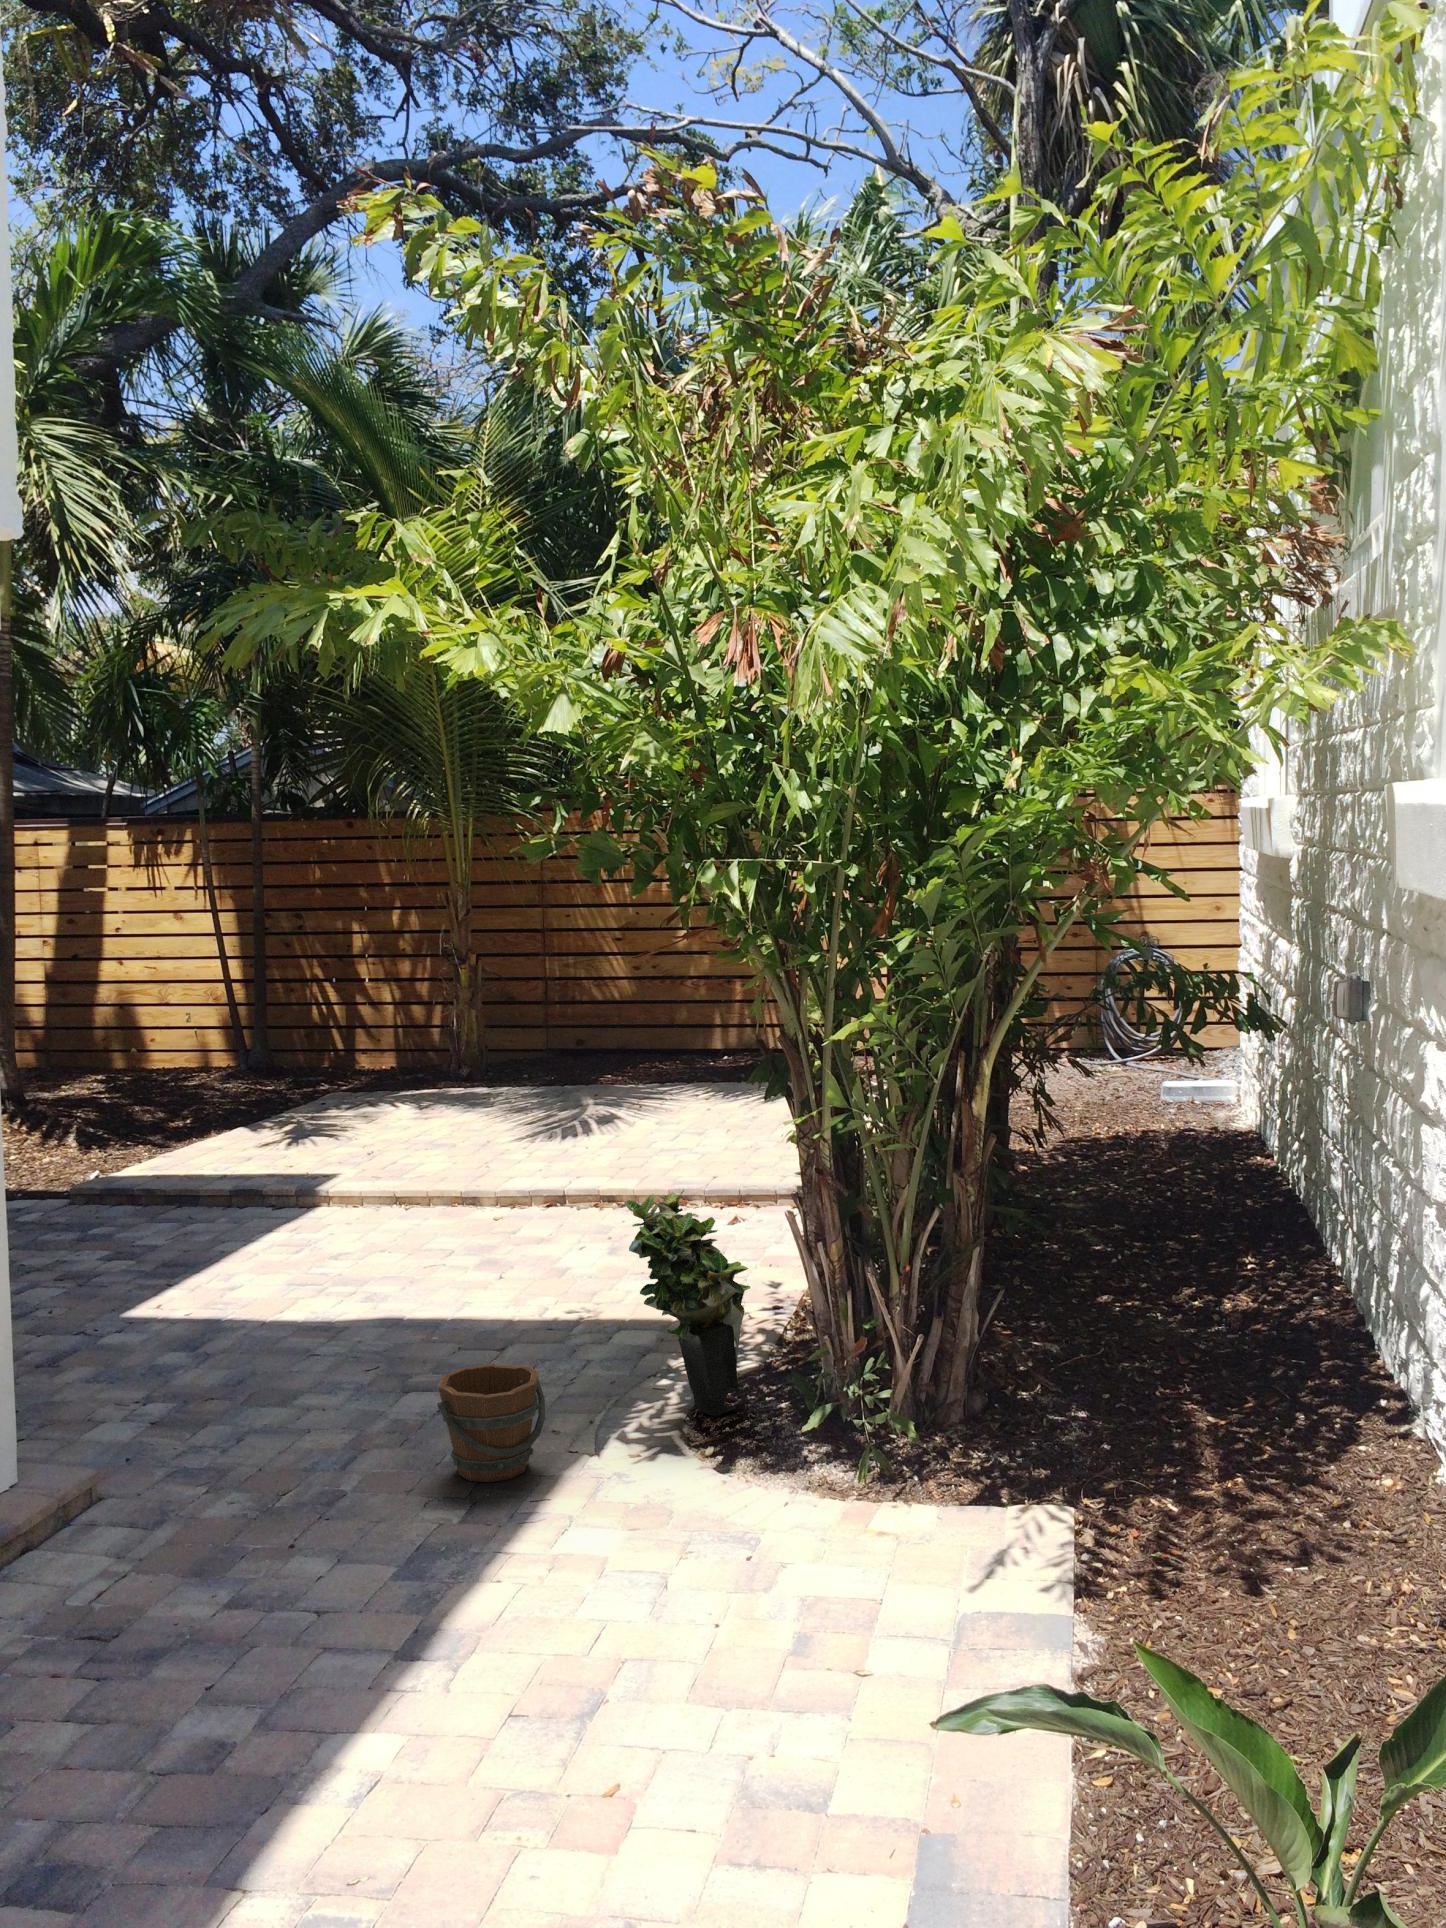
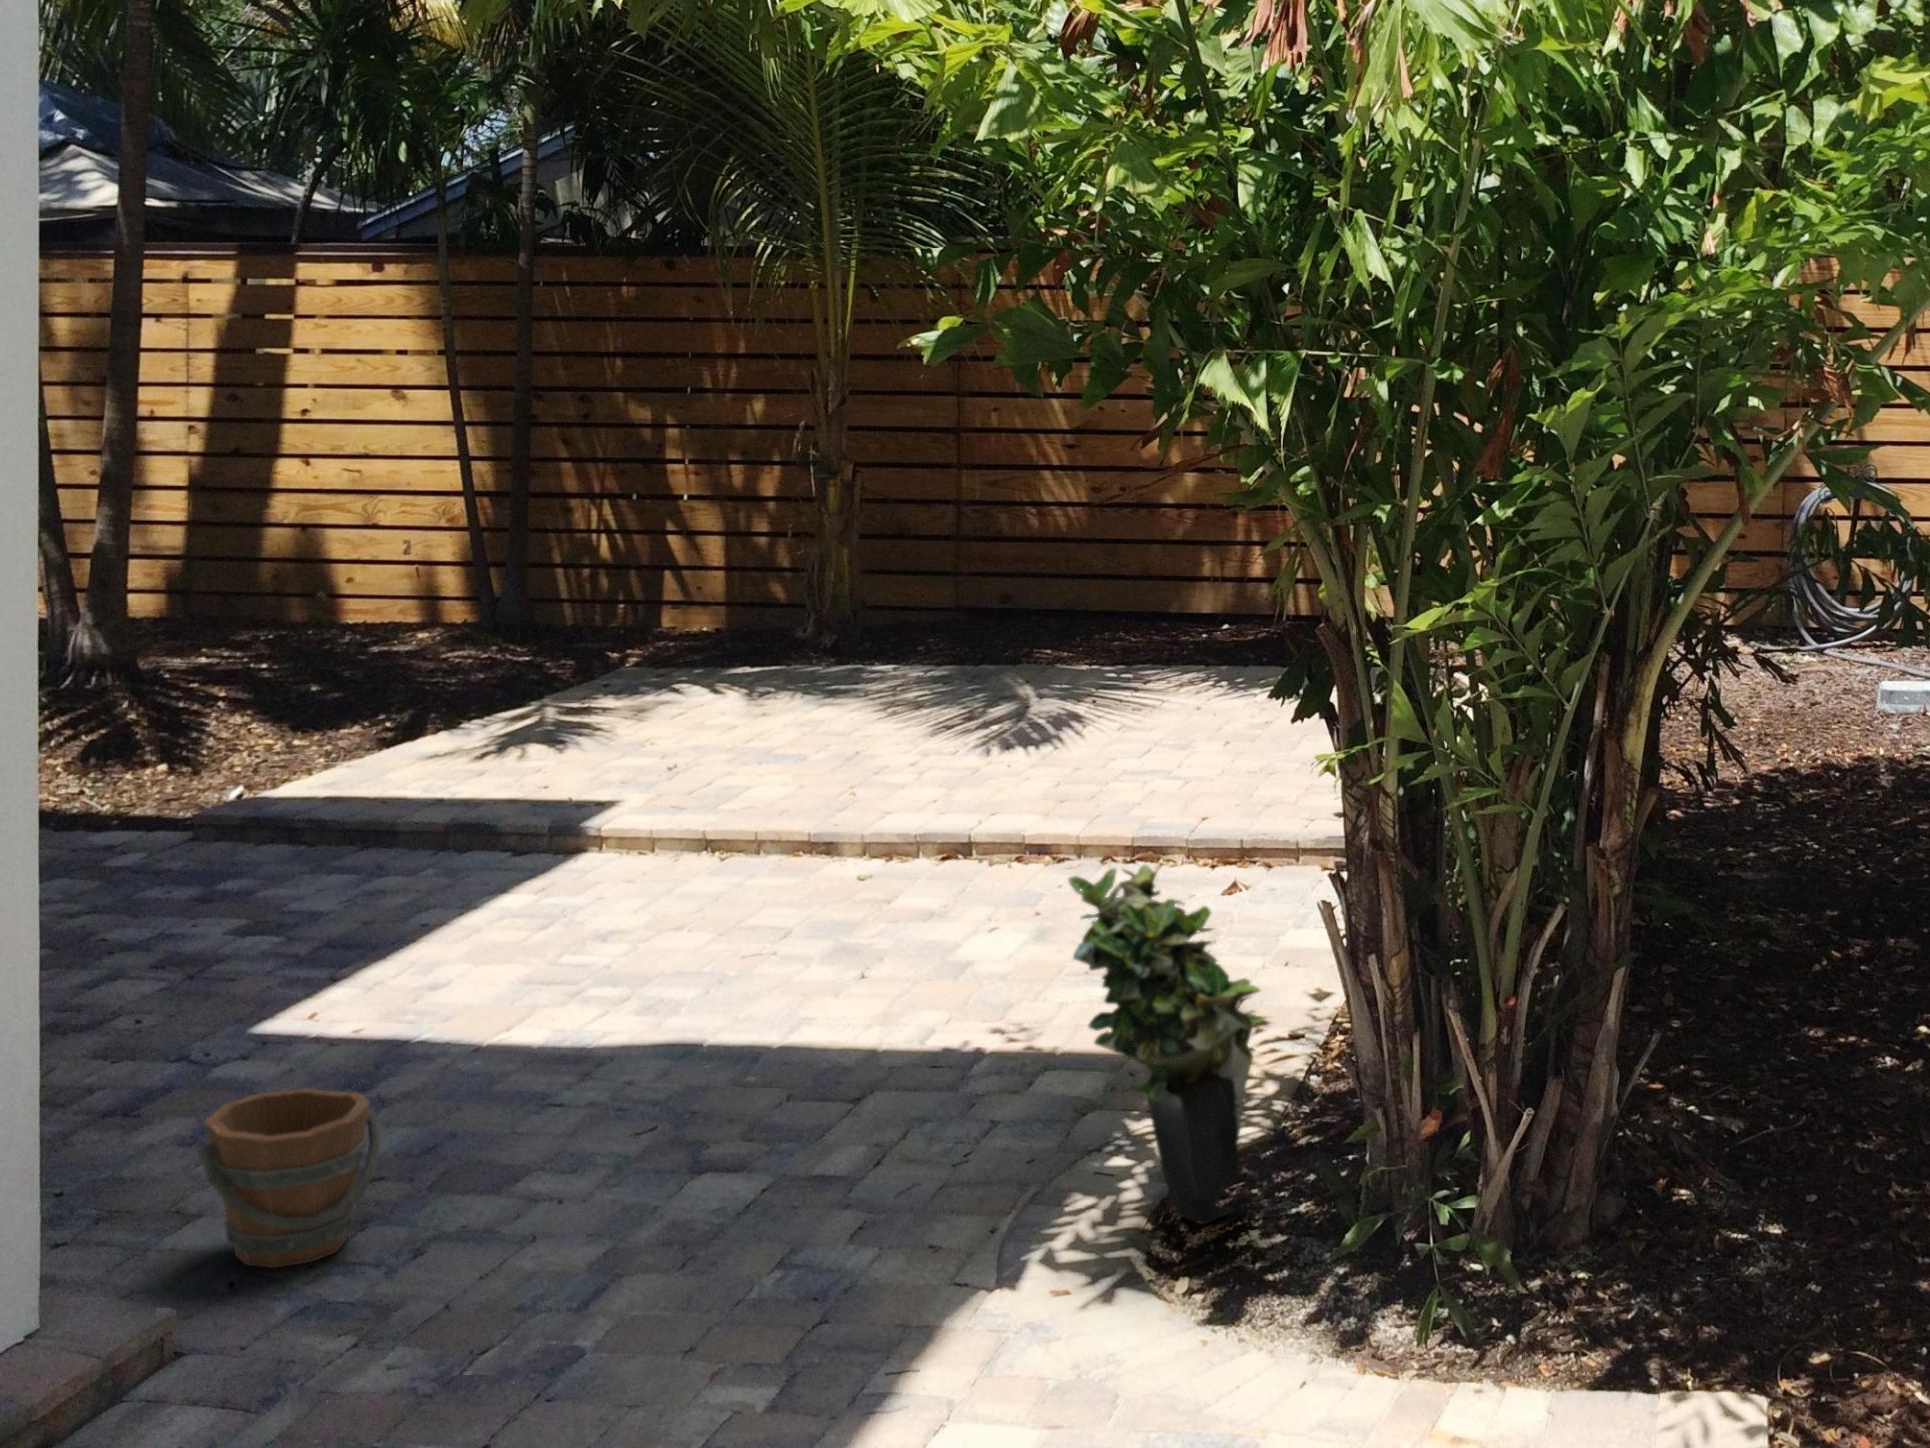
bucket: present [437,1364,545,1482] -> present [197,1088,380,1268]

